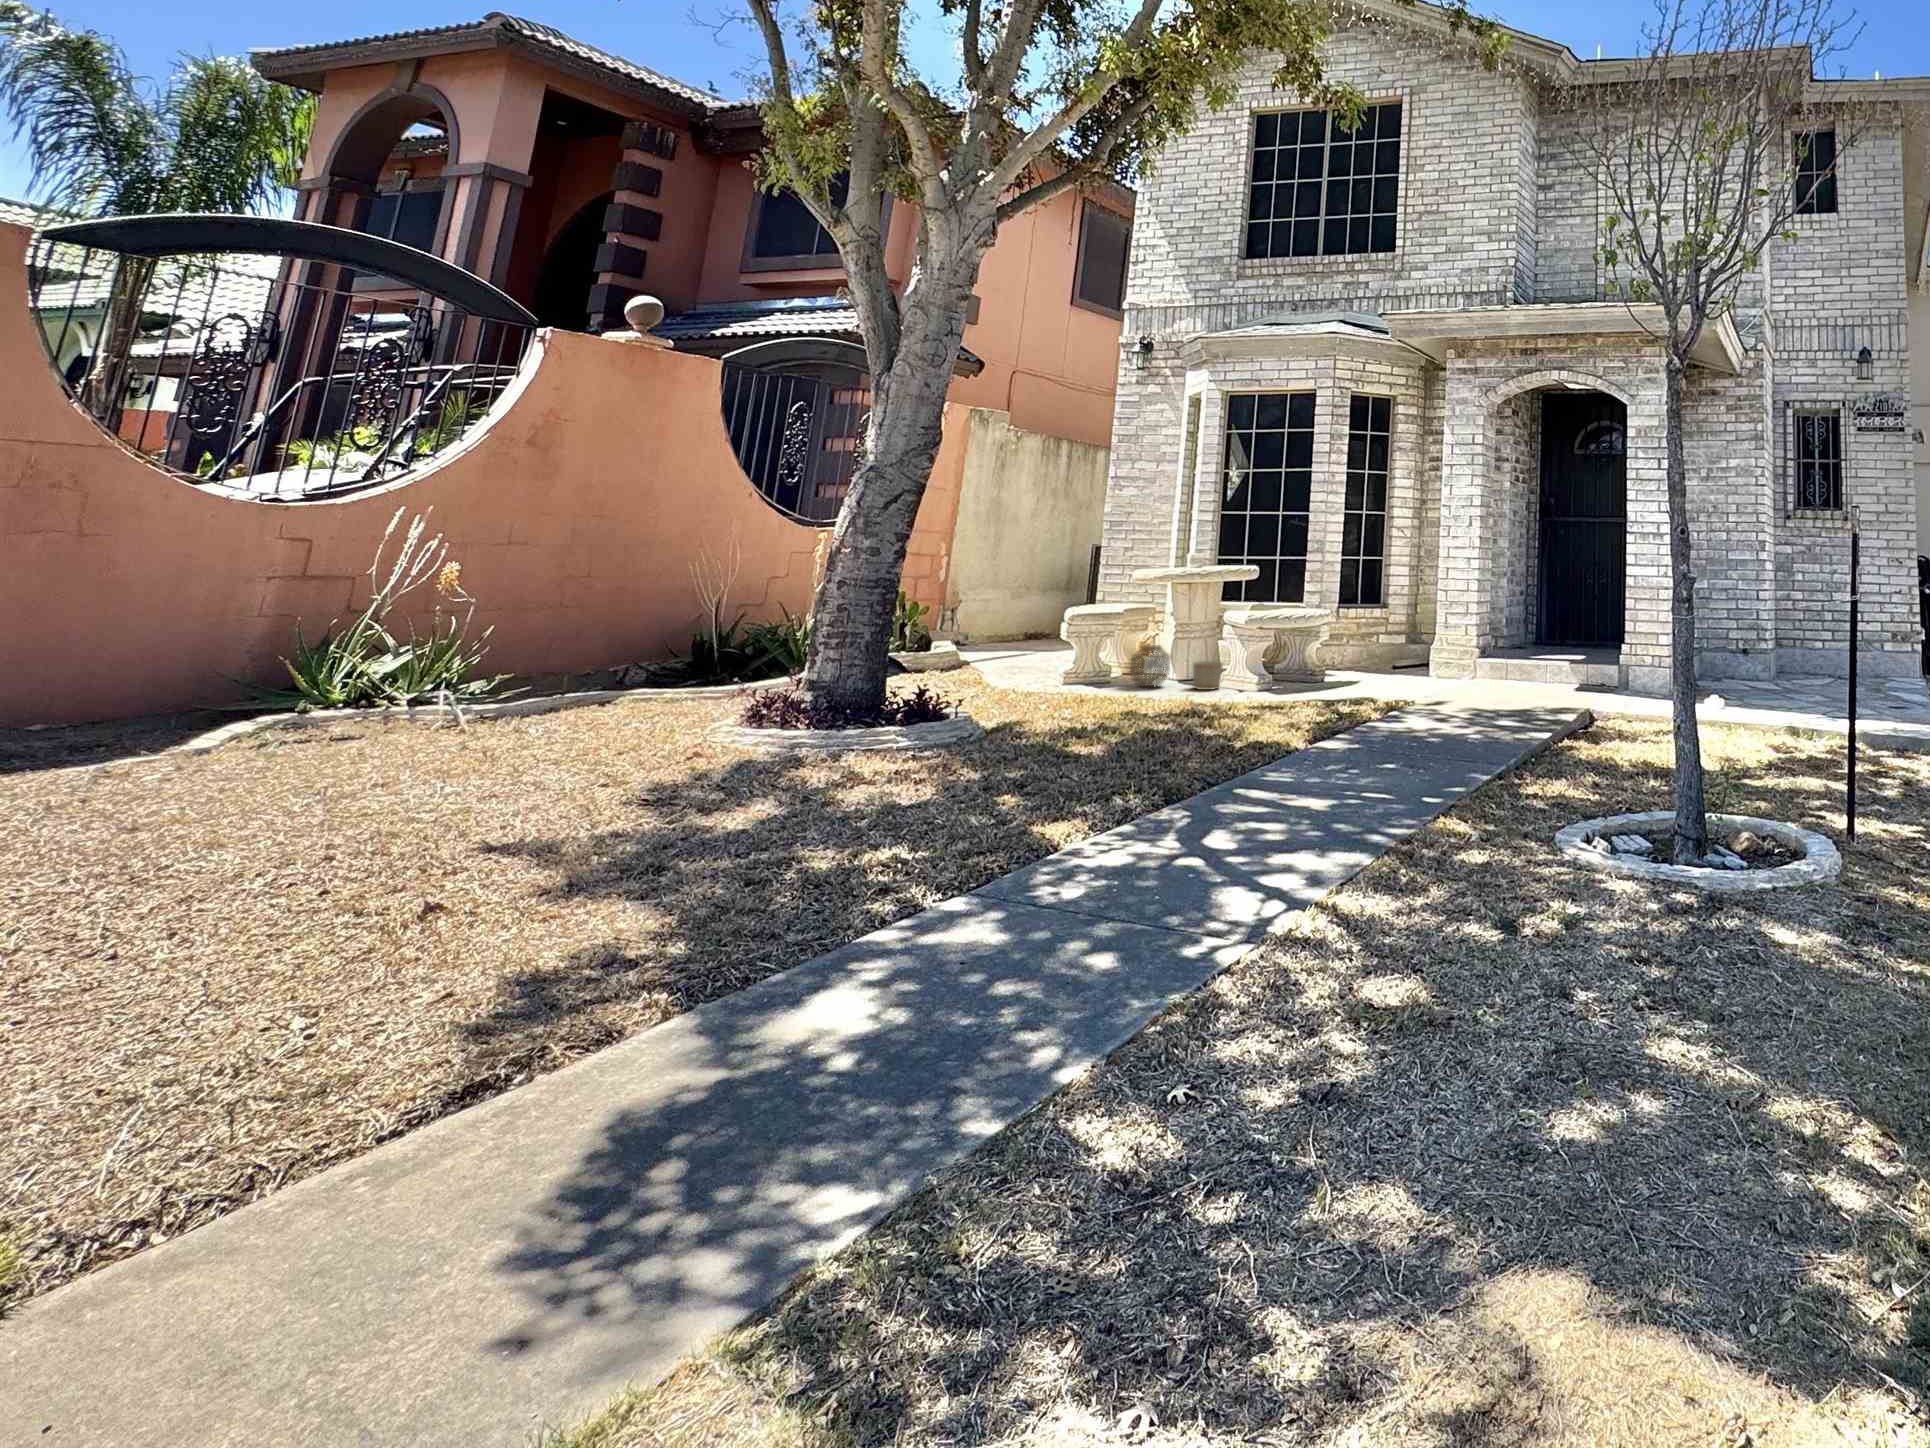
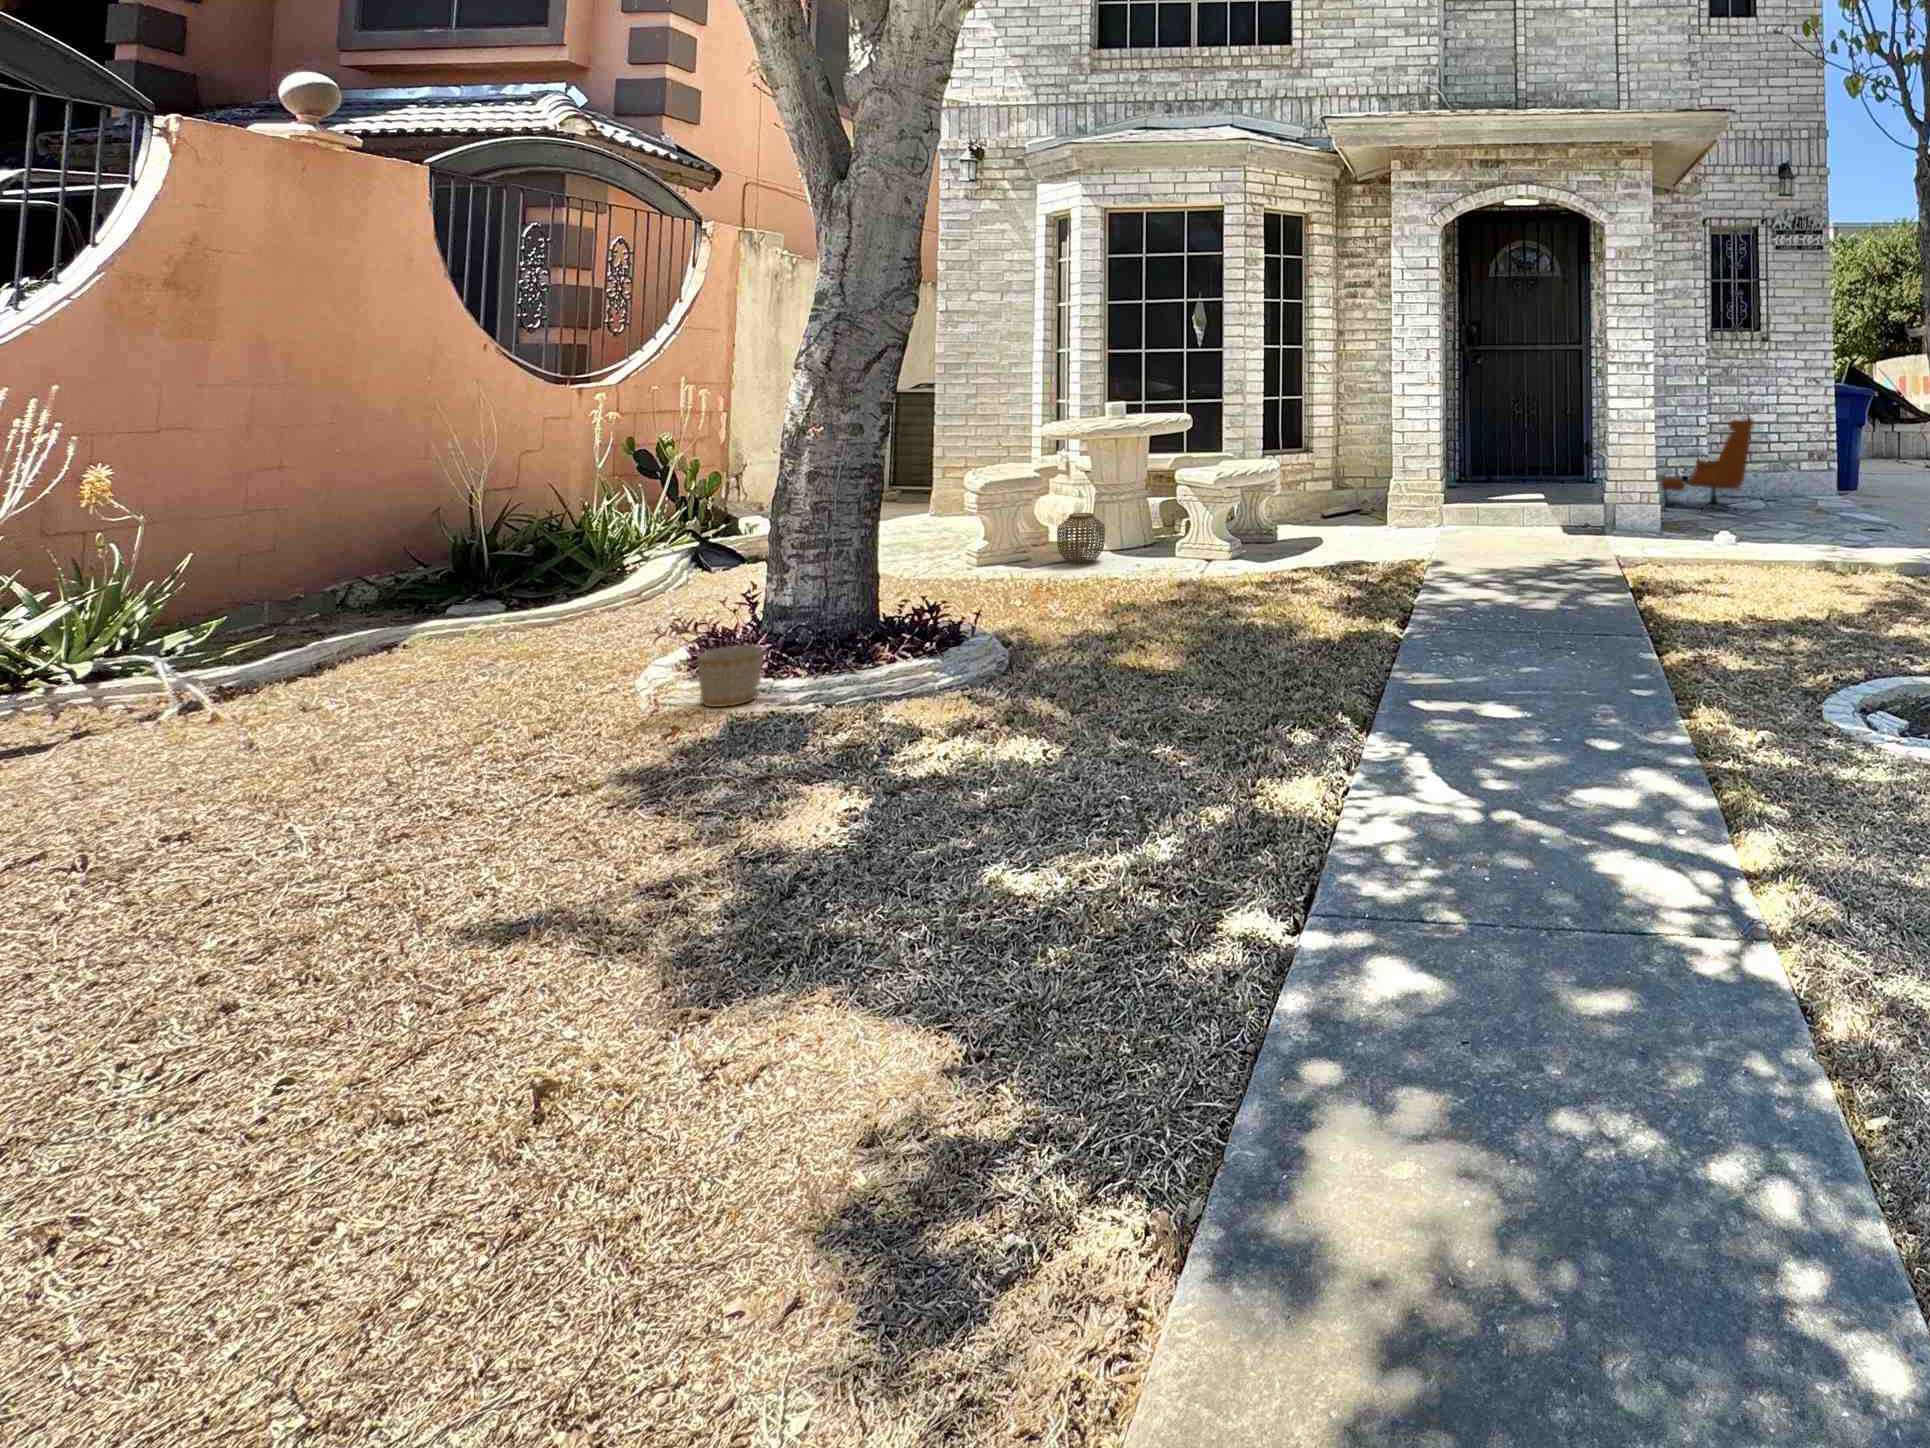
lounge chair: none [1714,594,1807,687] -> present [1660,418,1754,513]
planter: present [1193,661,1223,690] -> present [698,645,764,707]

